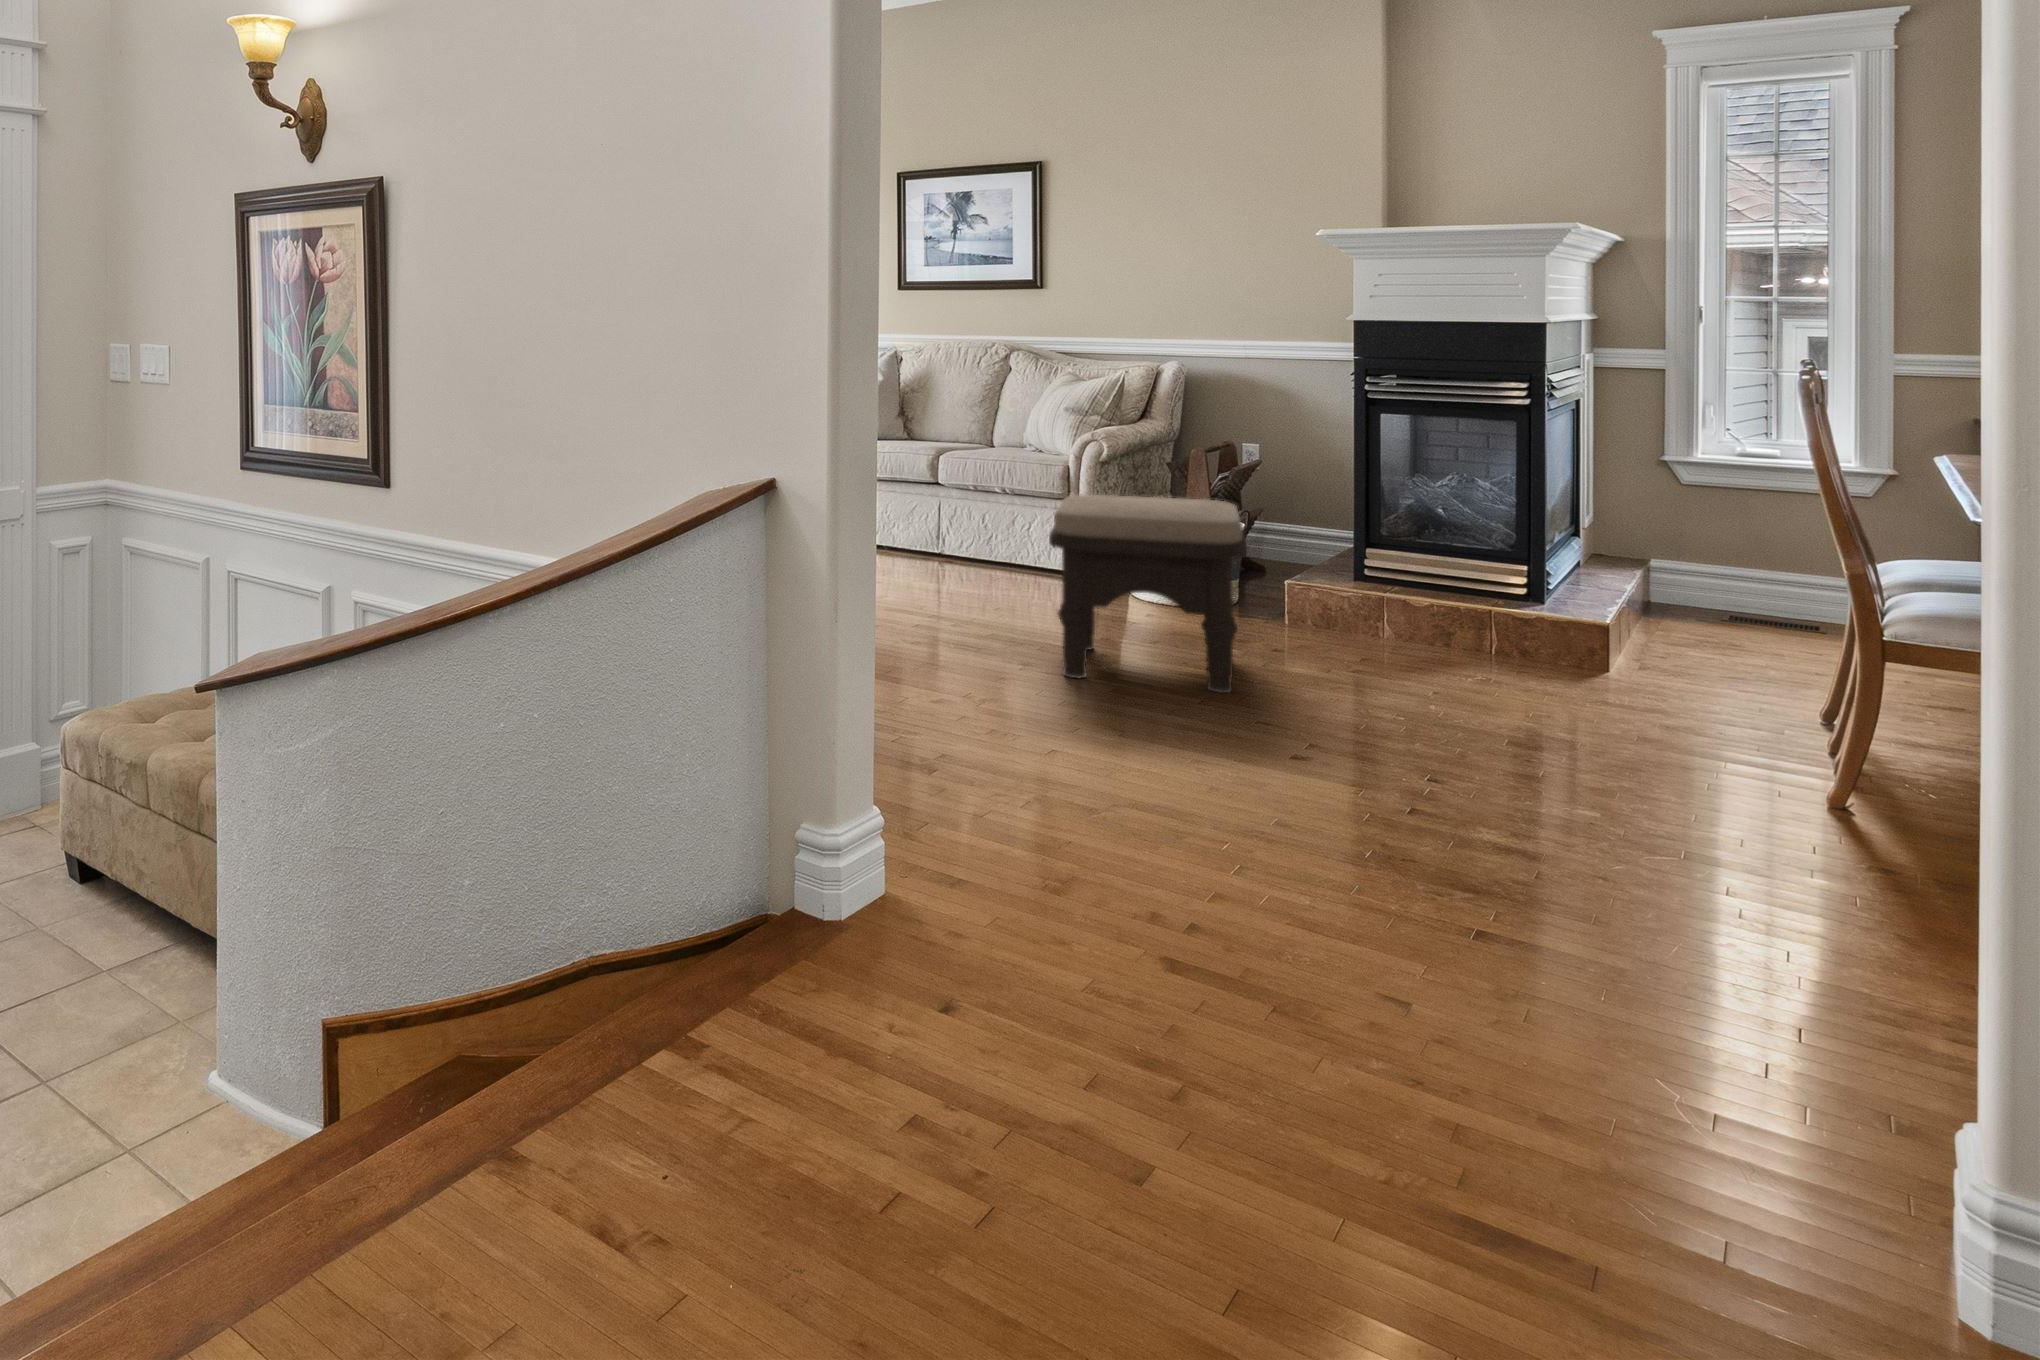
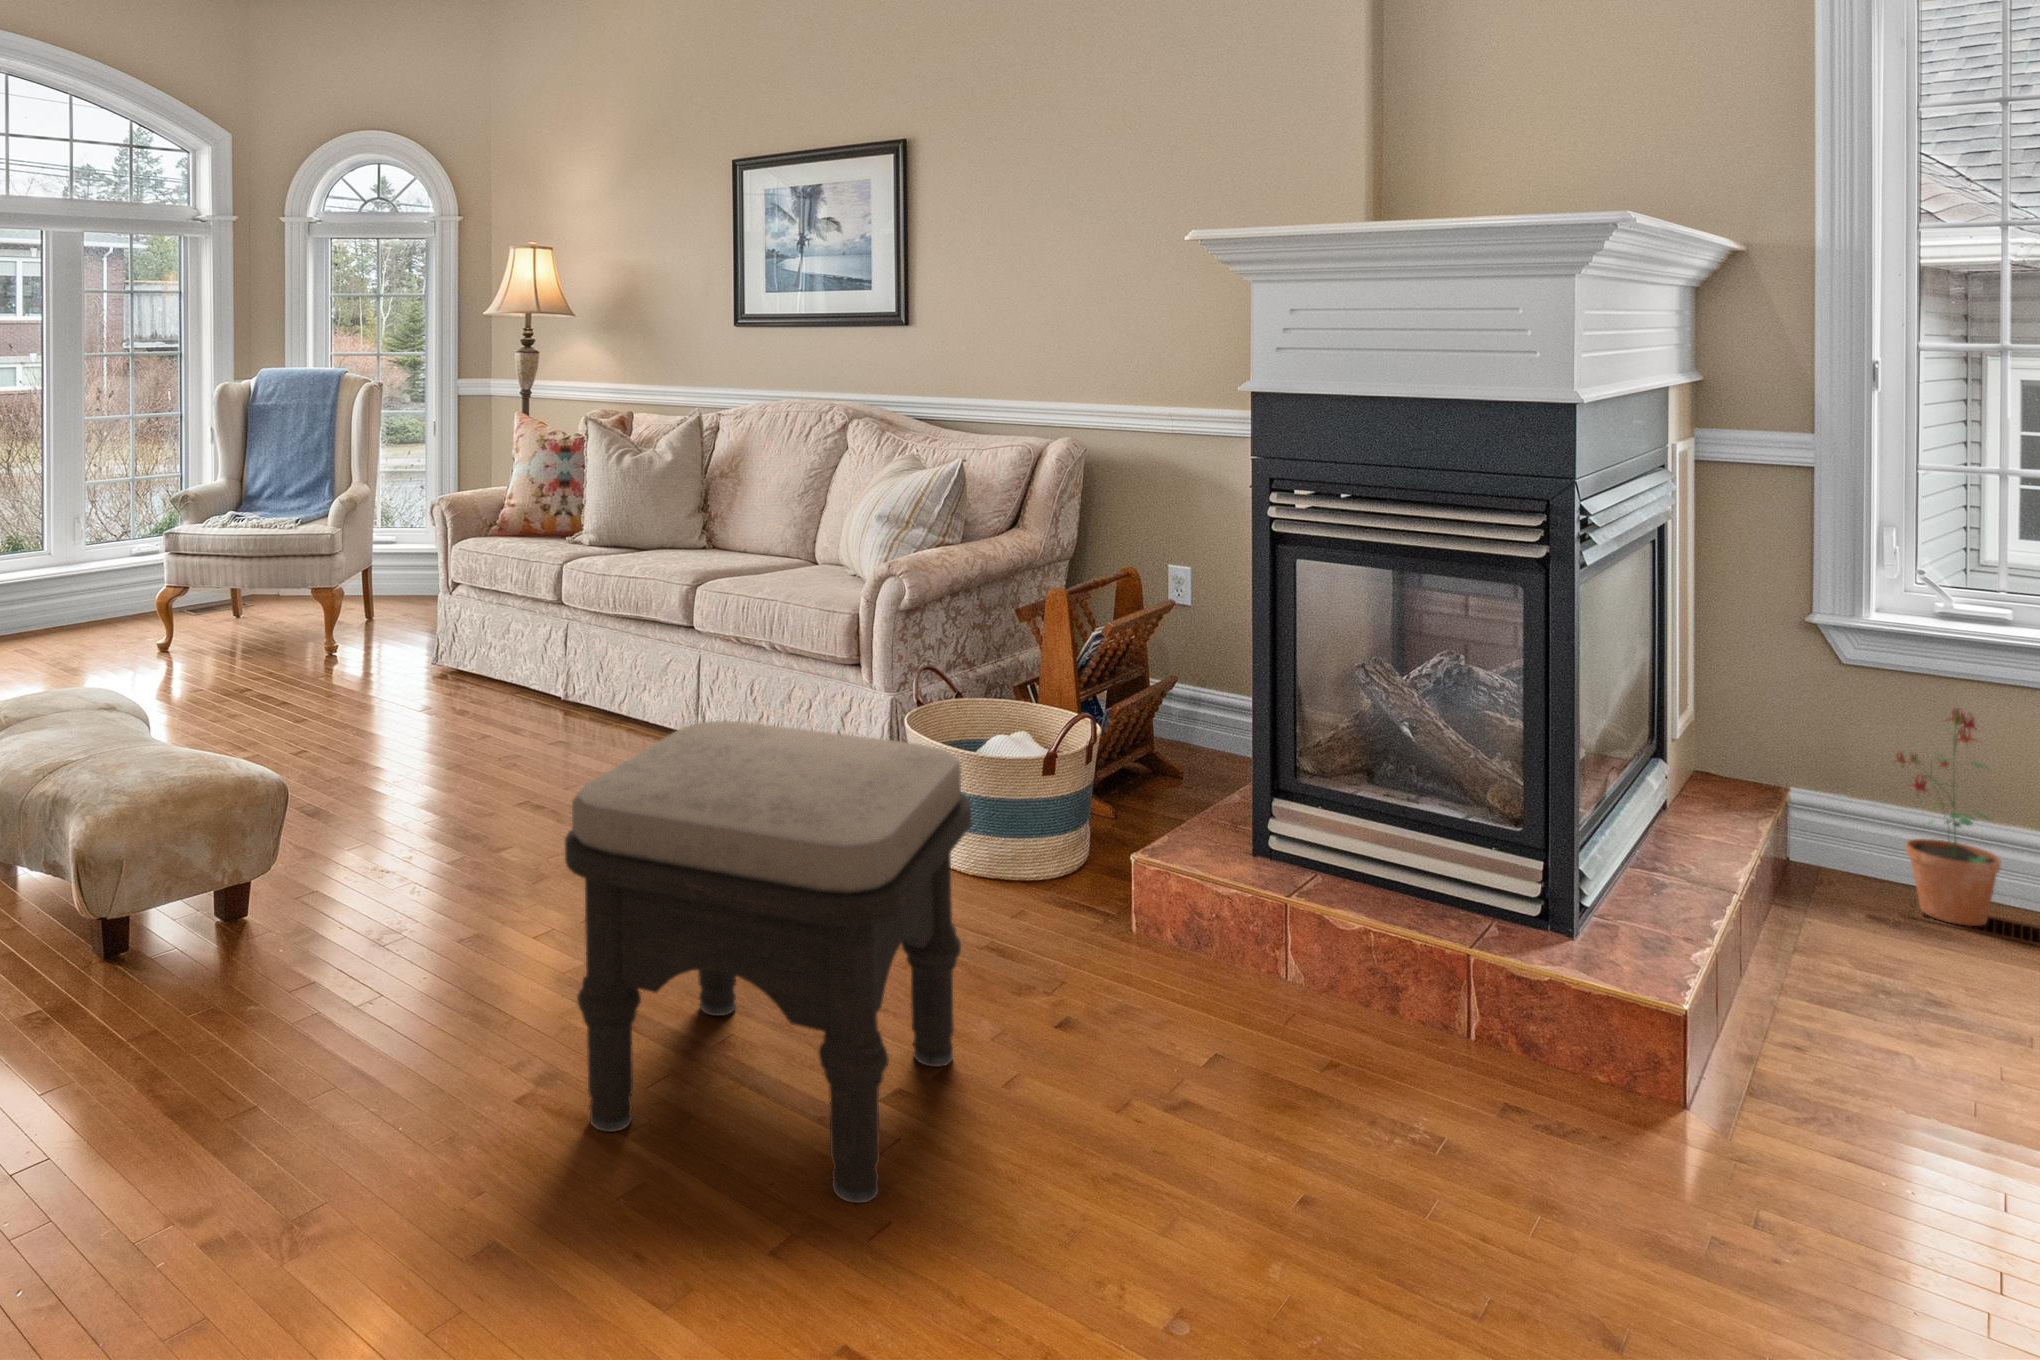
potted plant: none [1710,503,1770,620] -> present [1897,708,2000,926]

